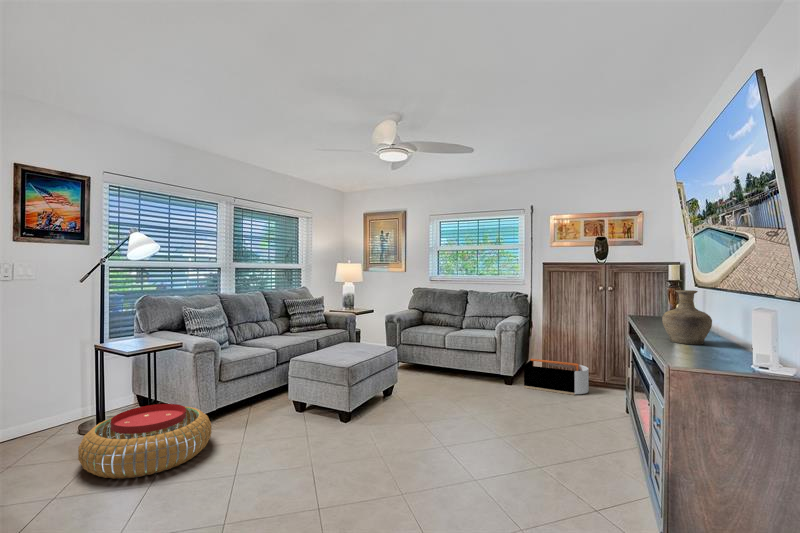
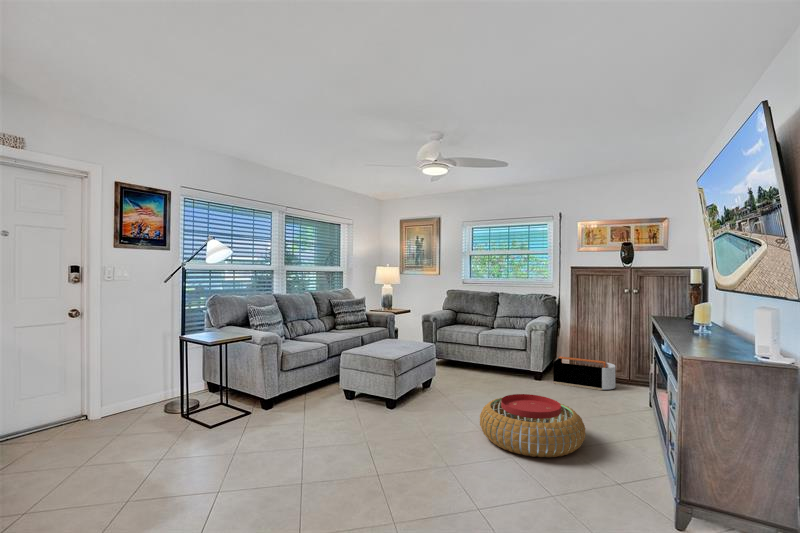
vase: present [662,290,712,345] -> none [684,290,730,339]
pouf: present [78,404,212,479] -> present [480,394,585,457]

